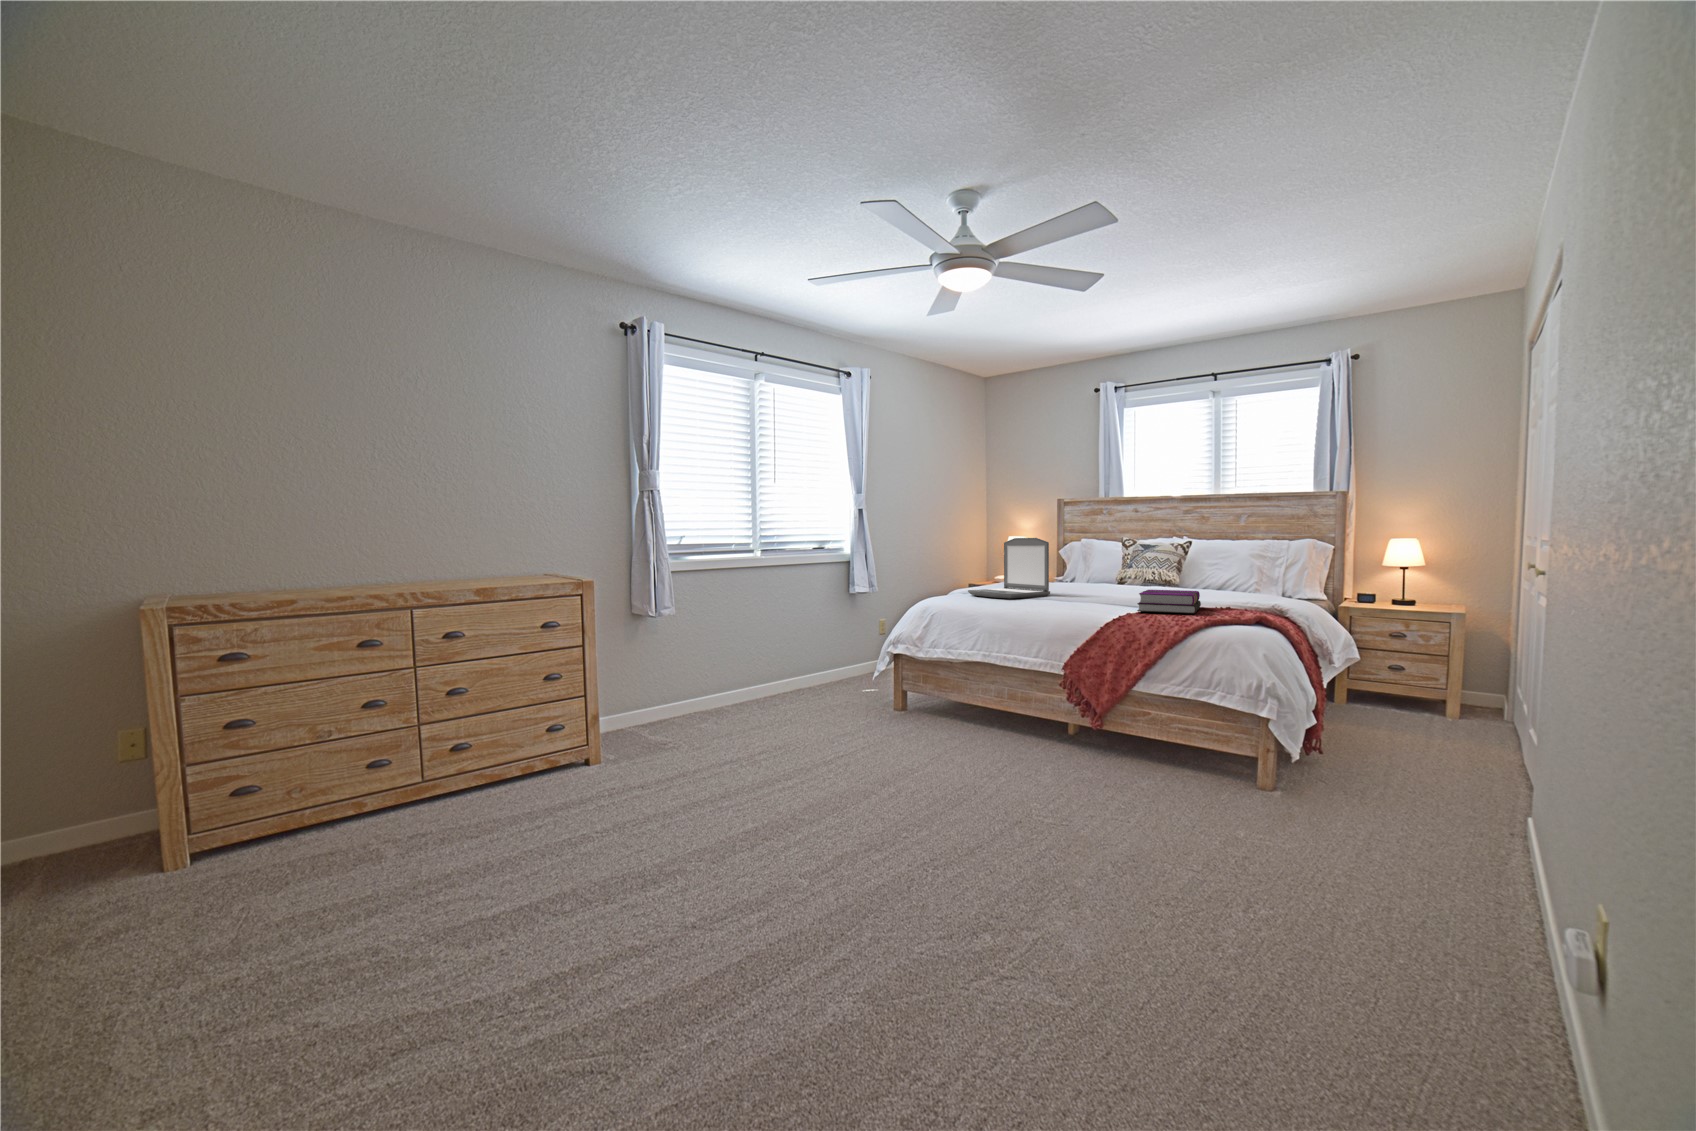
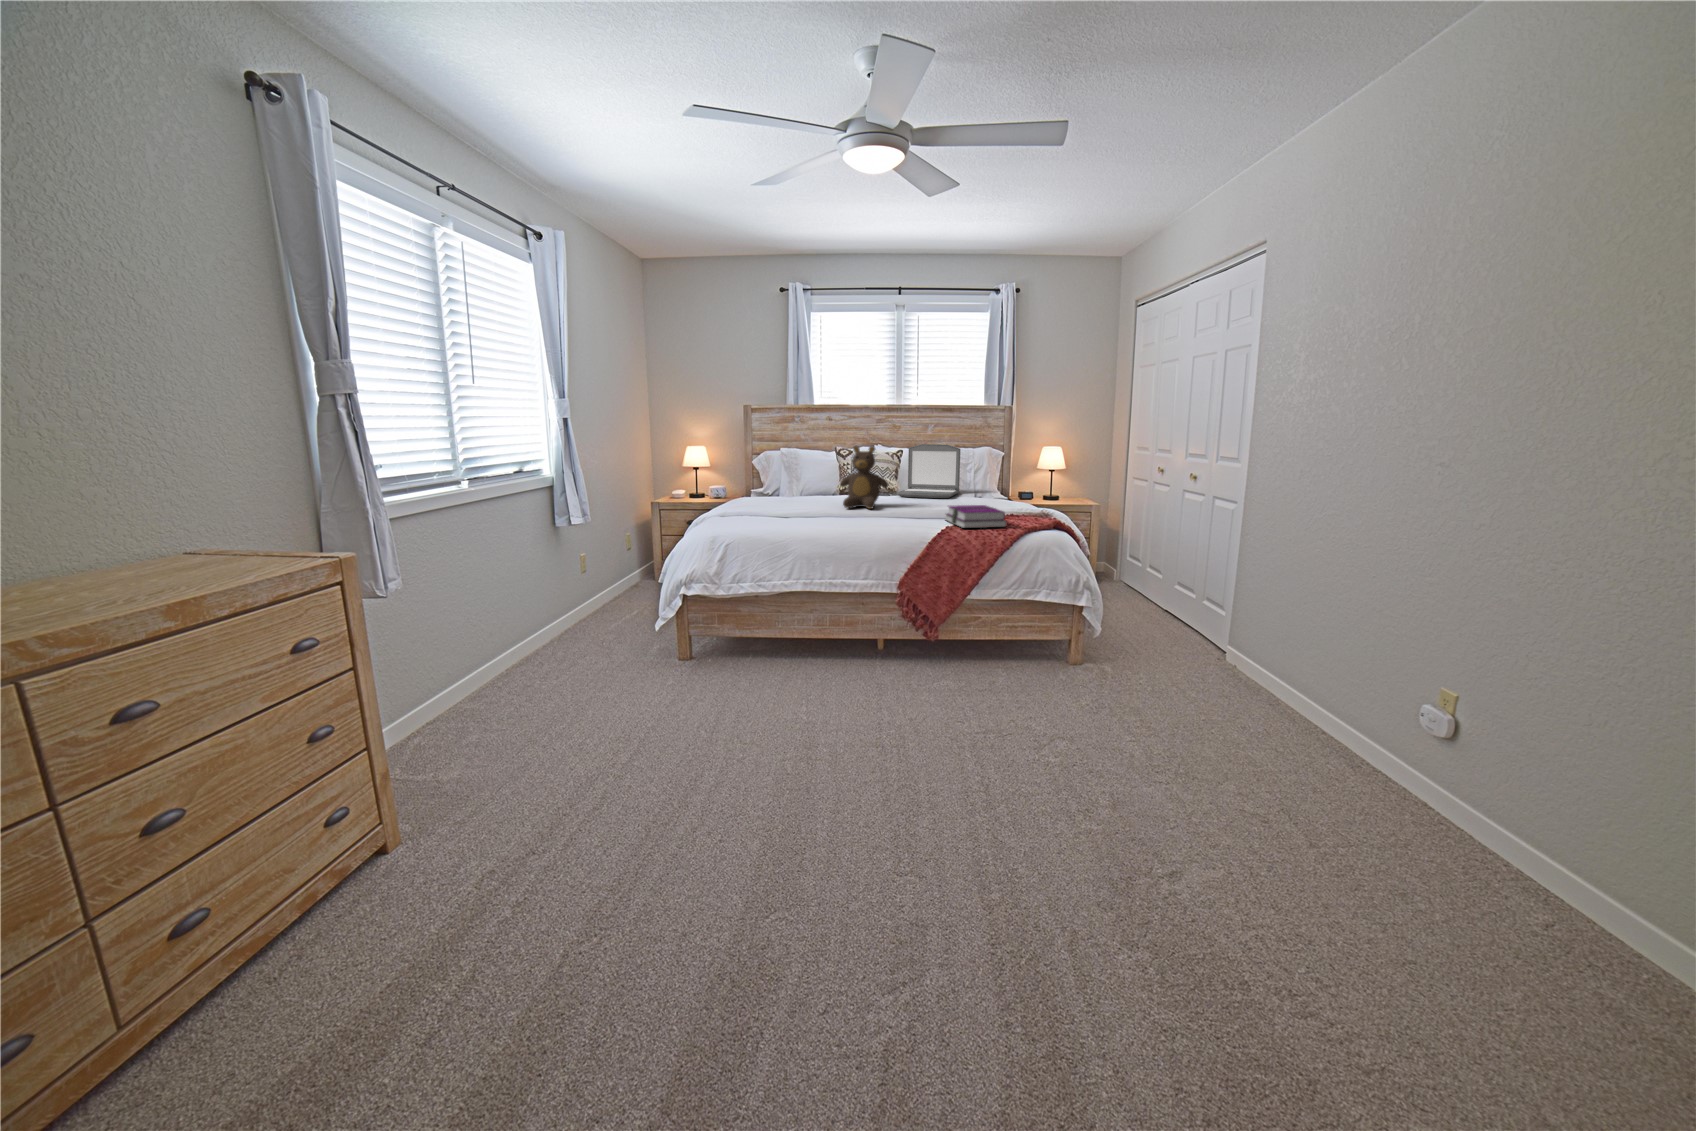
teddy bear: none [1070,530,1125,594] -> present [840,446,888,509]
laptop: present [968,538,1050,598] -> present [897,444,961,498]

